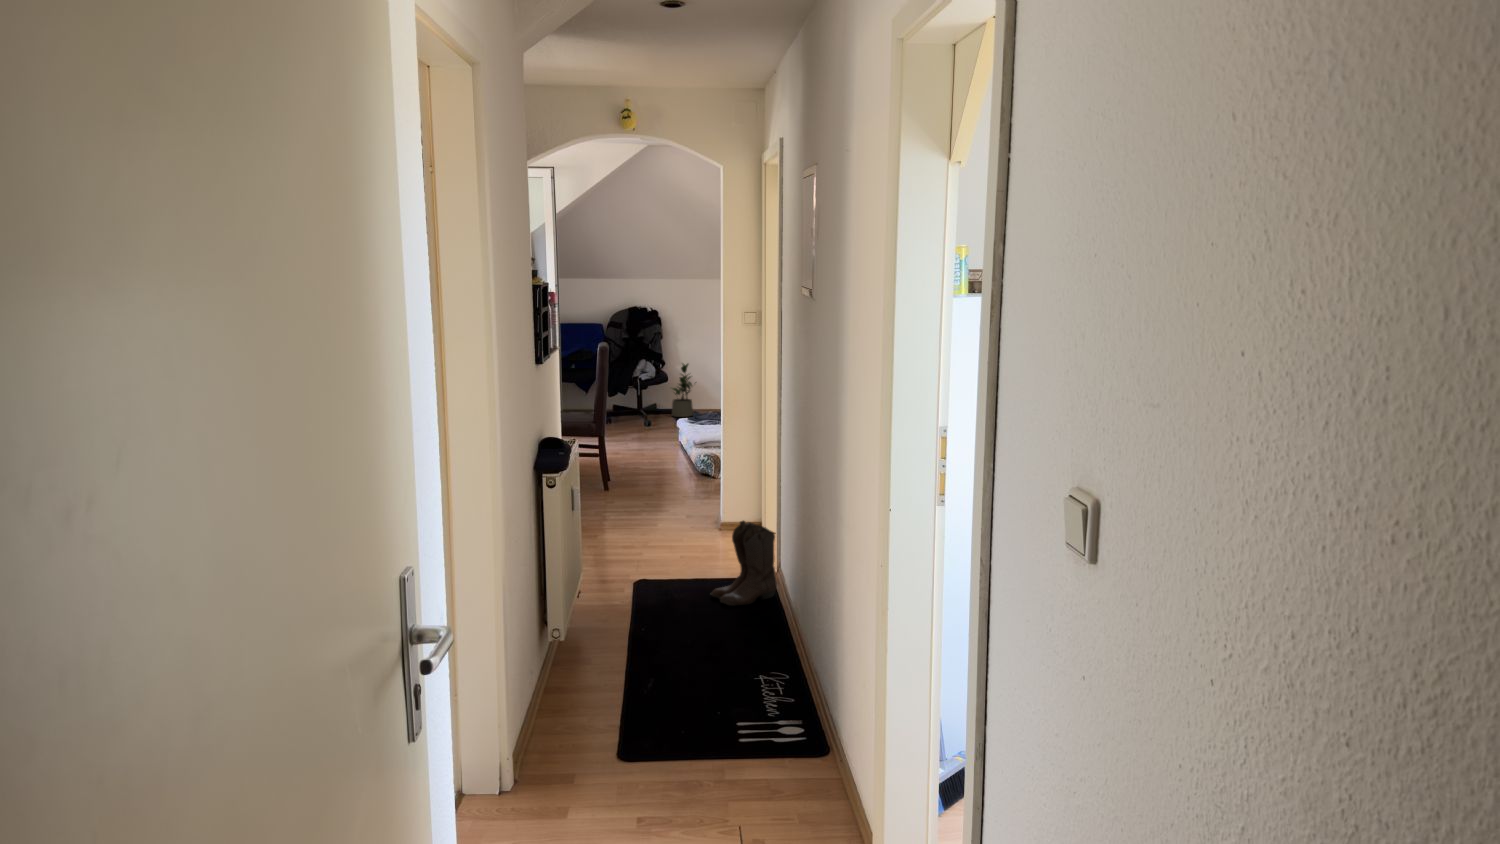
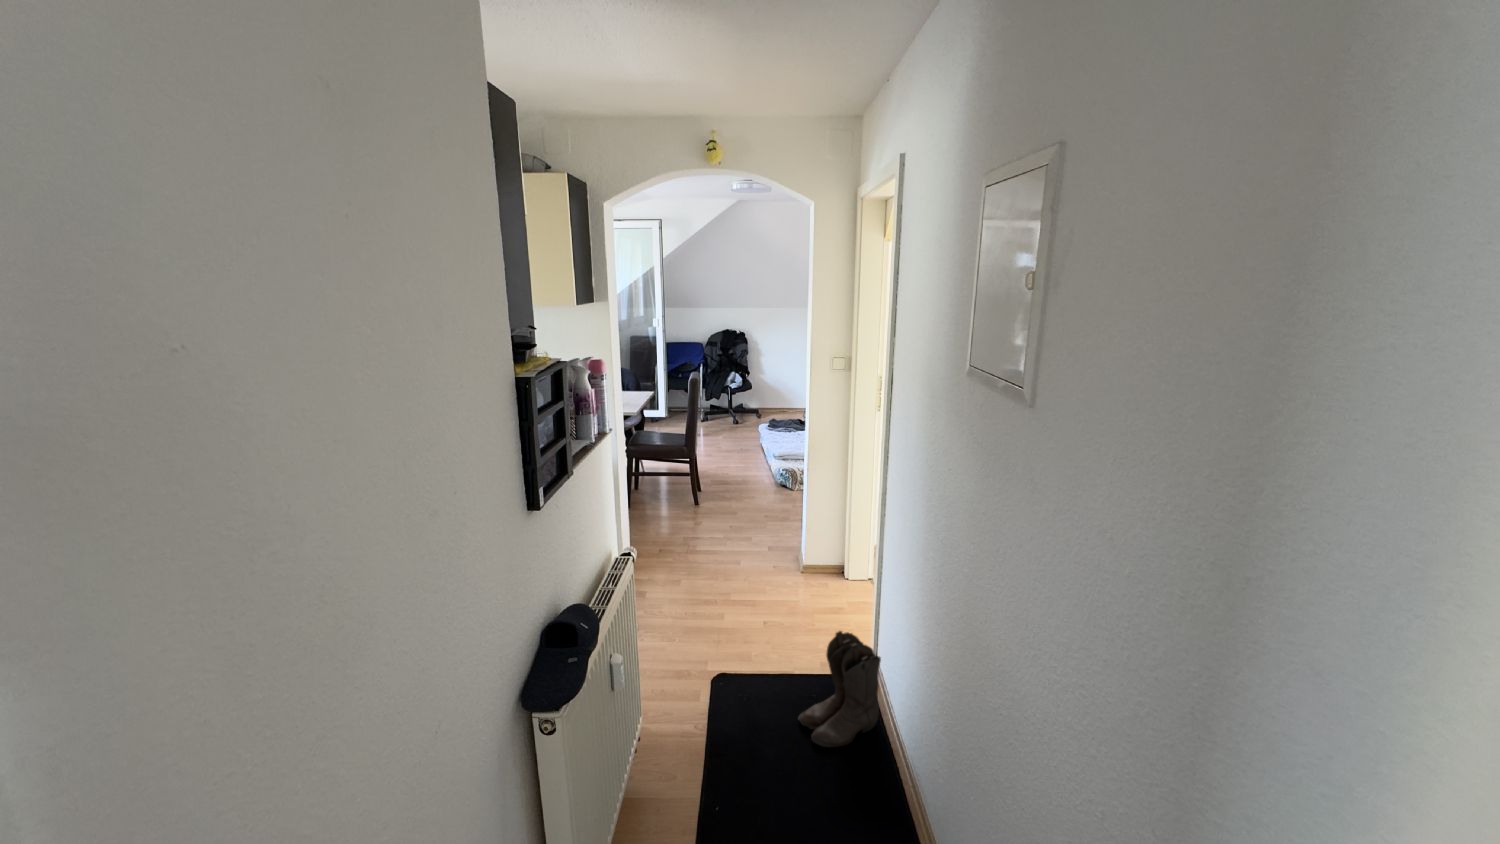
potted plant: present [672,364,696,417] -> none [753,374,774,416]

